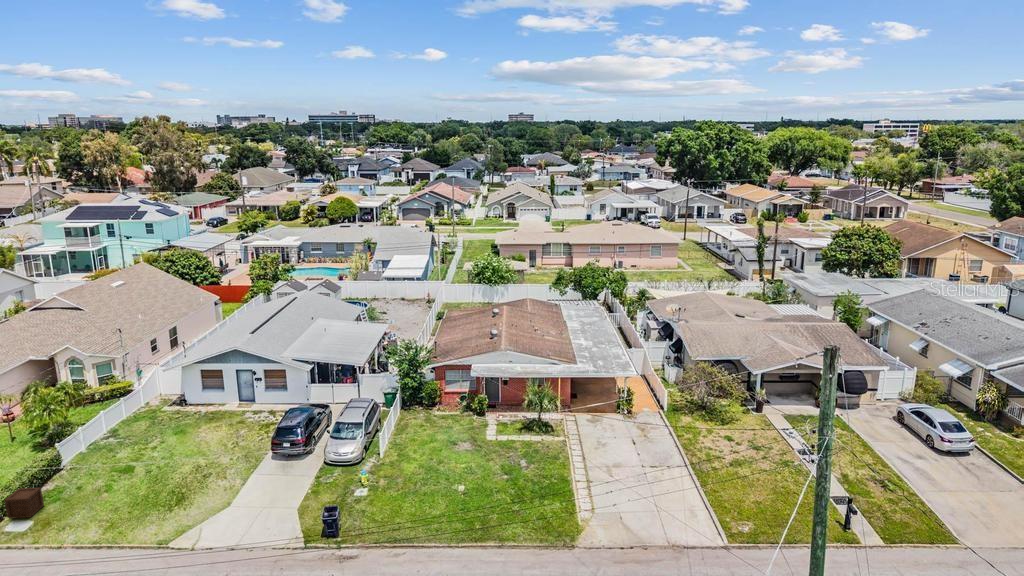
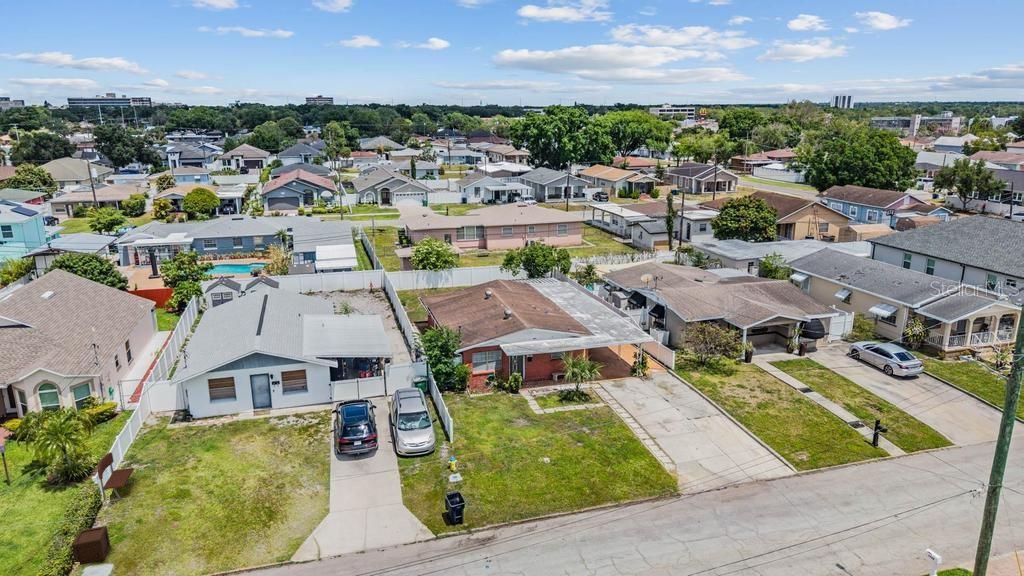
bench: none [61,424,100,468] -> present [98,452,134,502]

